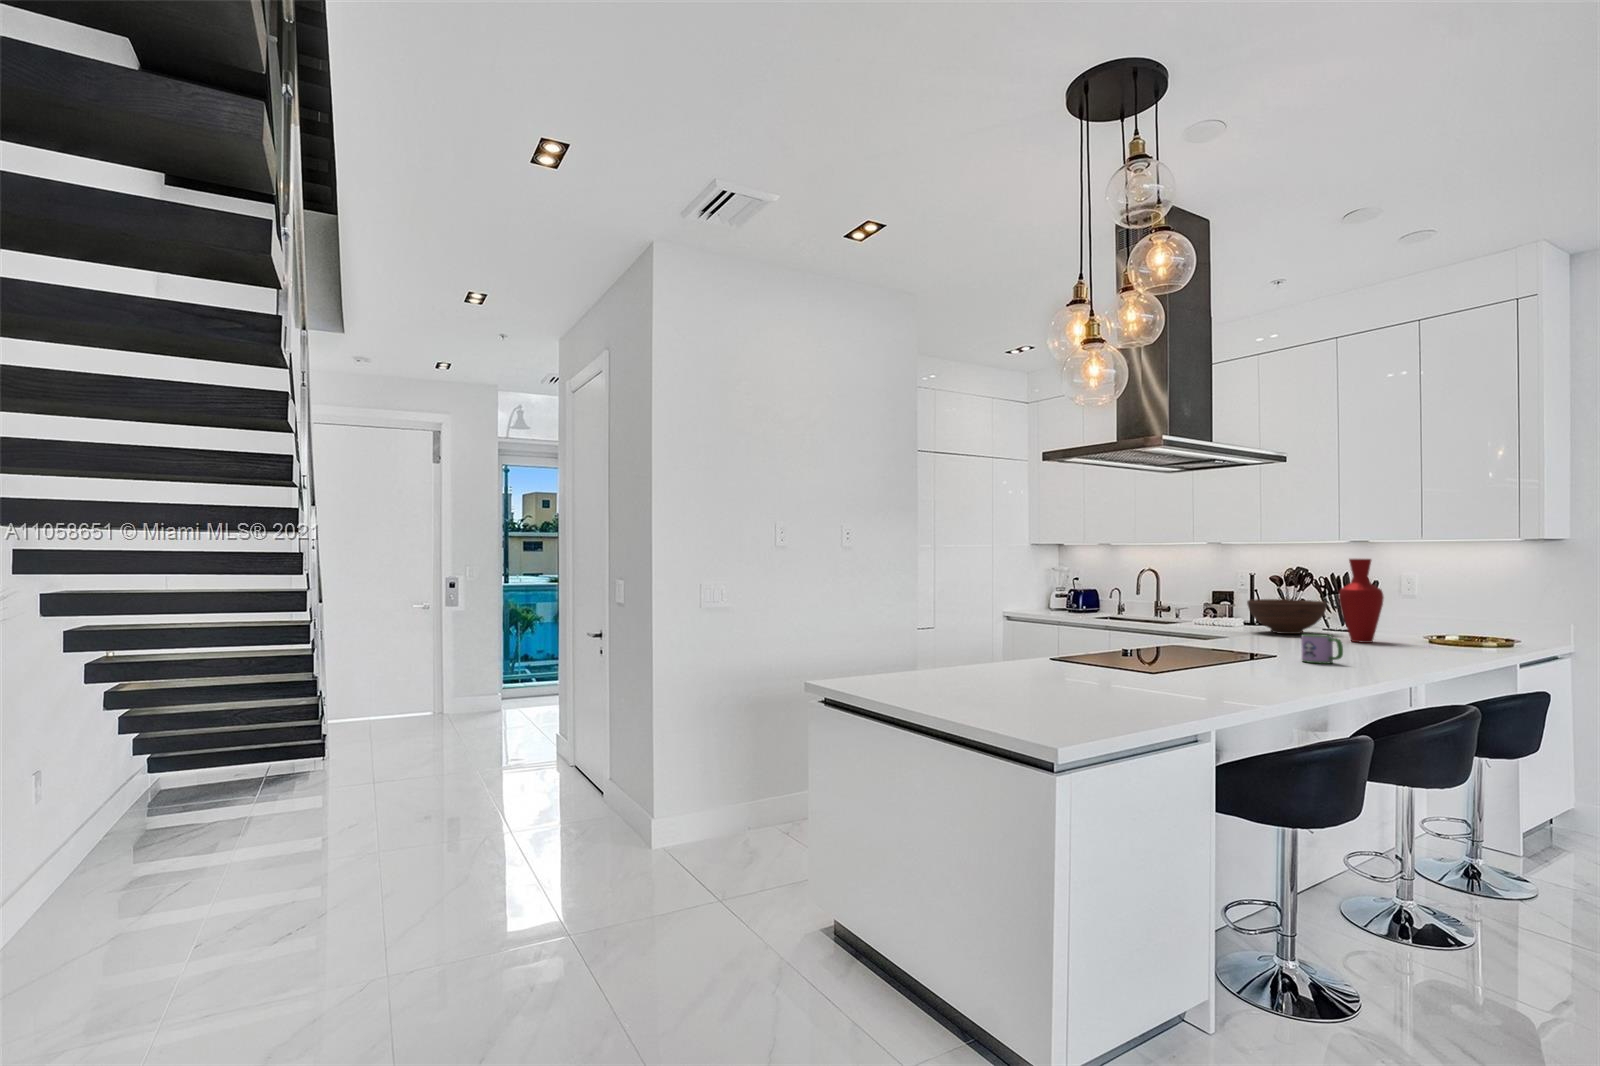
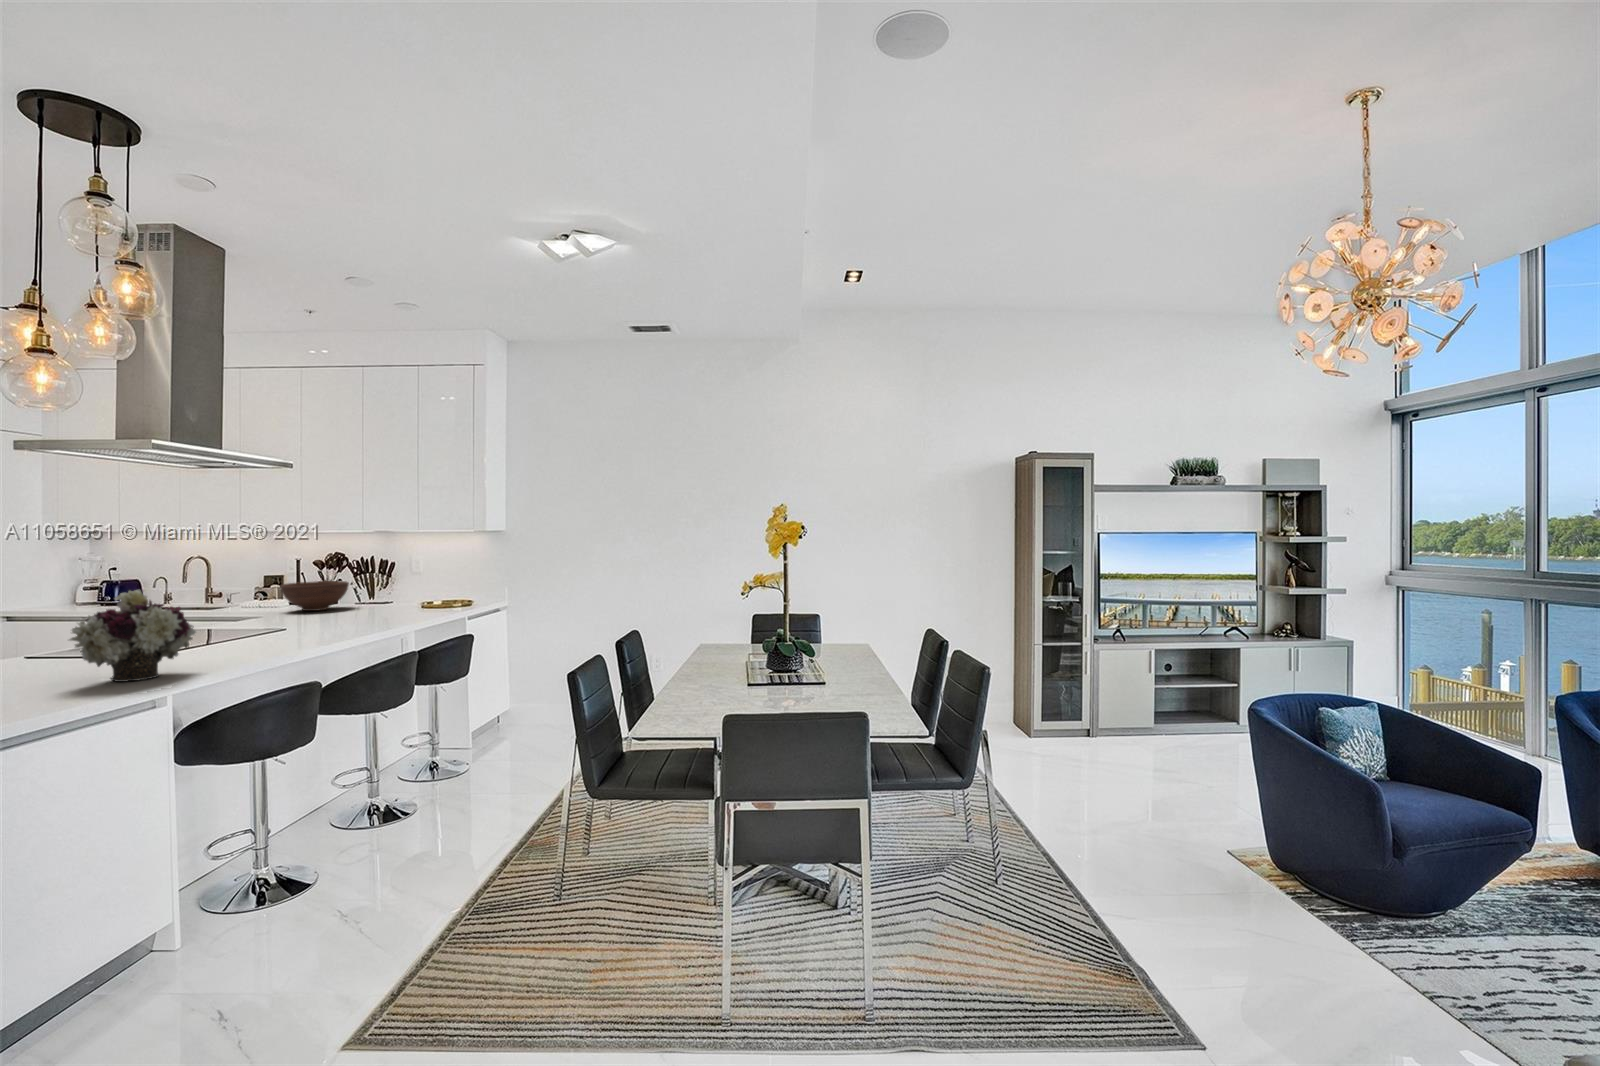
vase: present [1339,559,1384,643] -> none [351,547,385,613]
flower arrangement: none [1107,589,1222,690] -> present [69,590,196,682]
mug: present [1301,634,1343,664] -> none [299,612,331,636]

